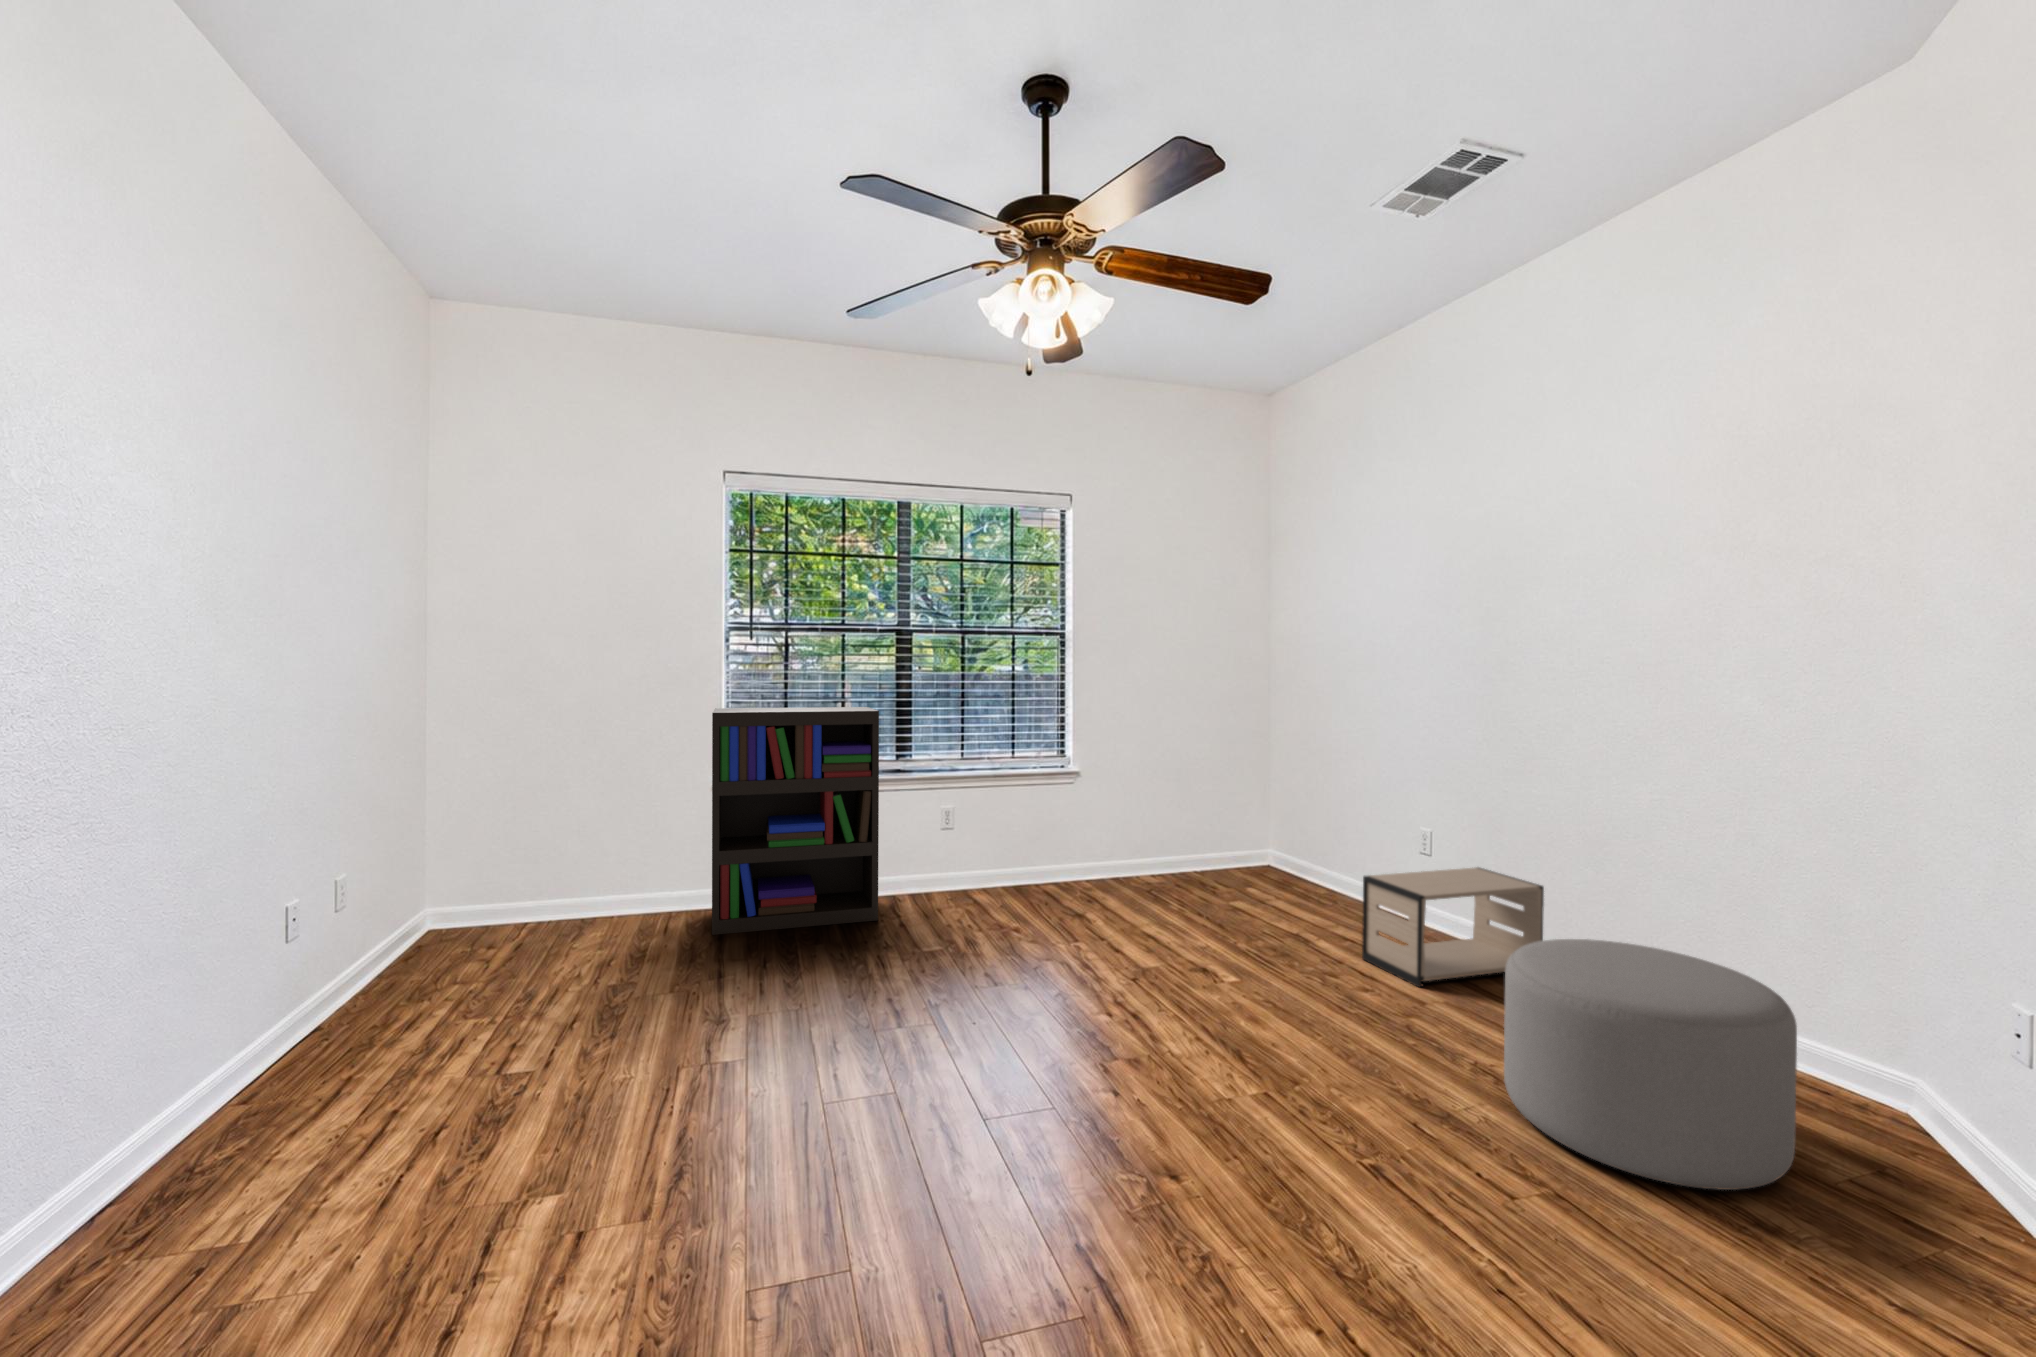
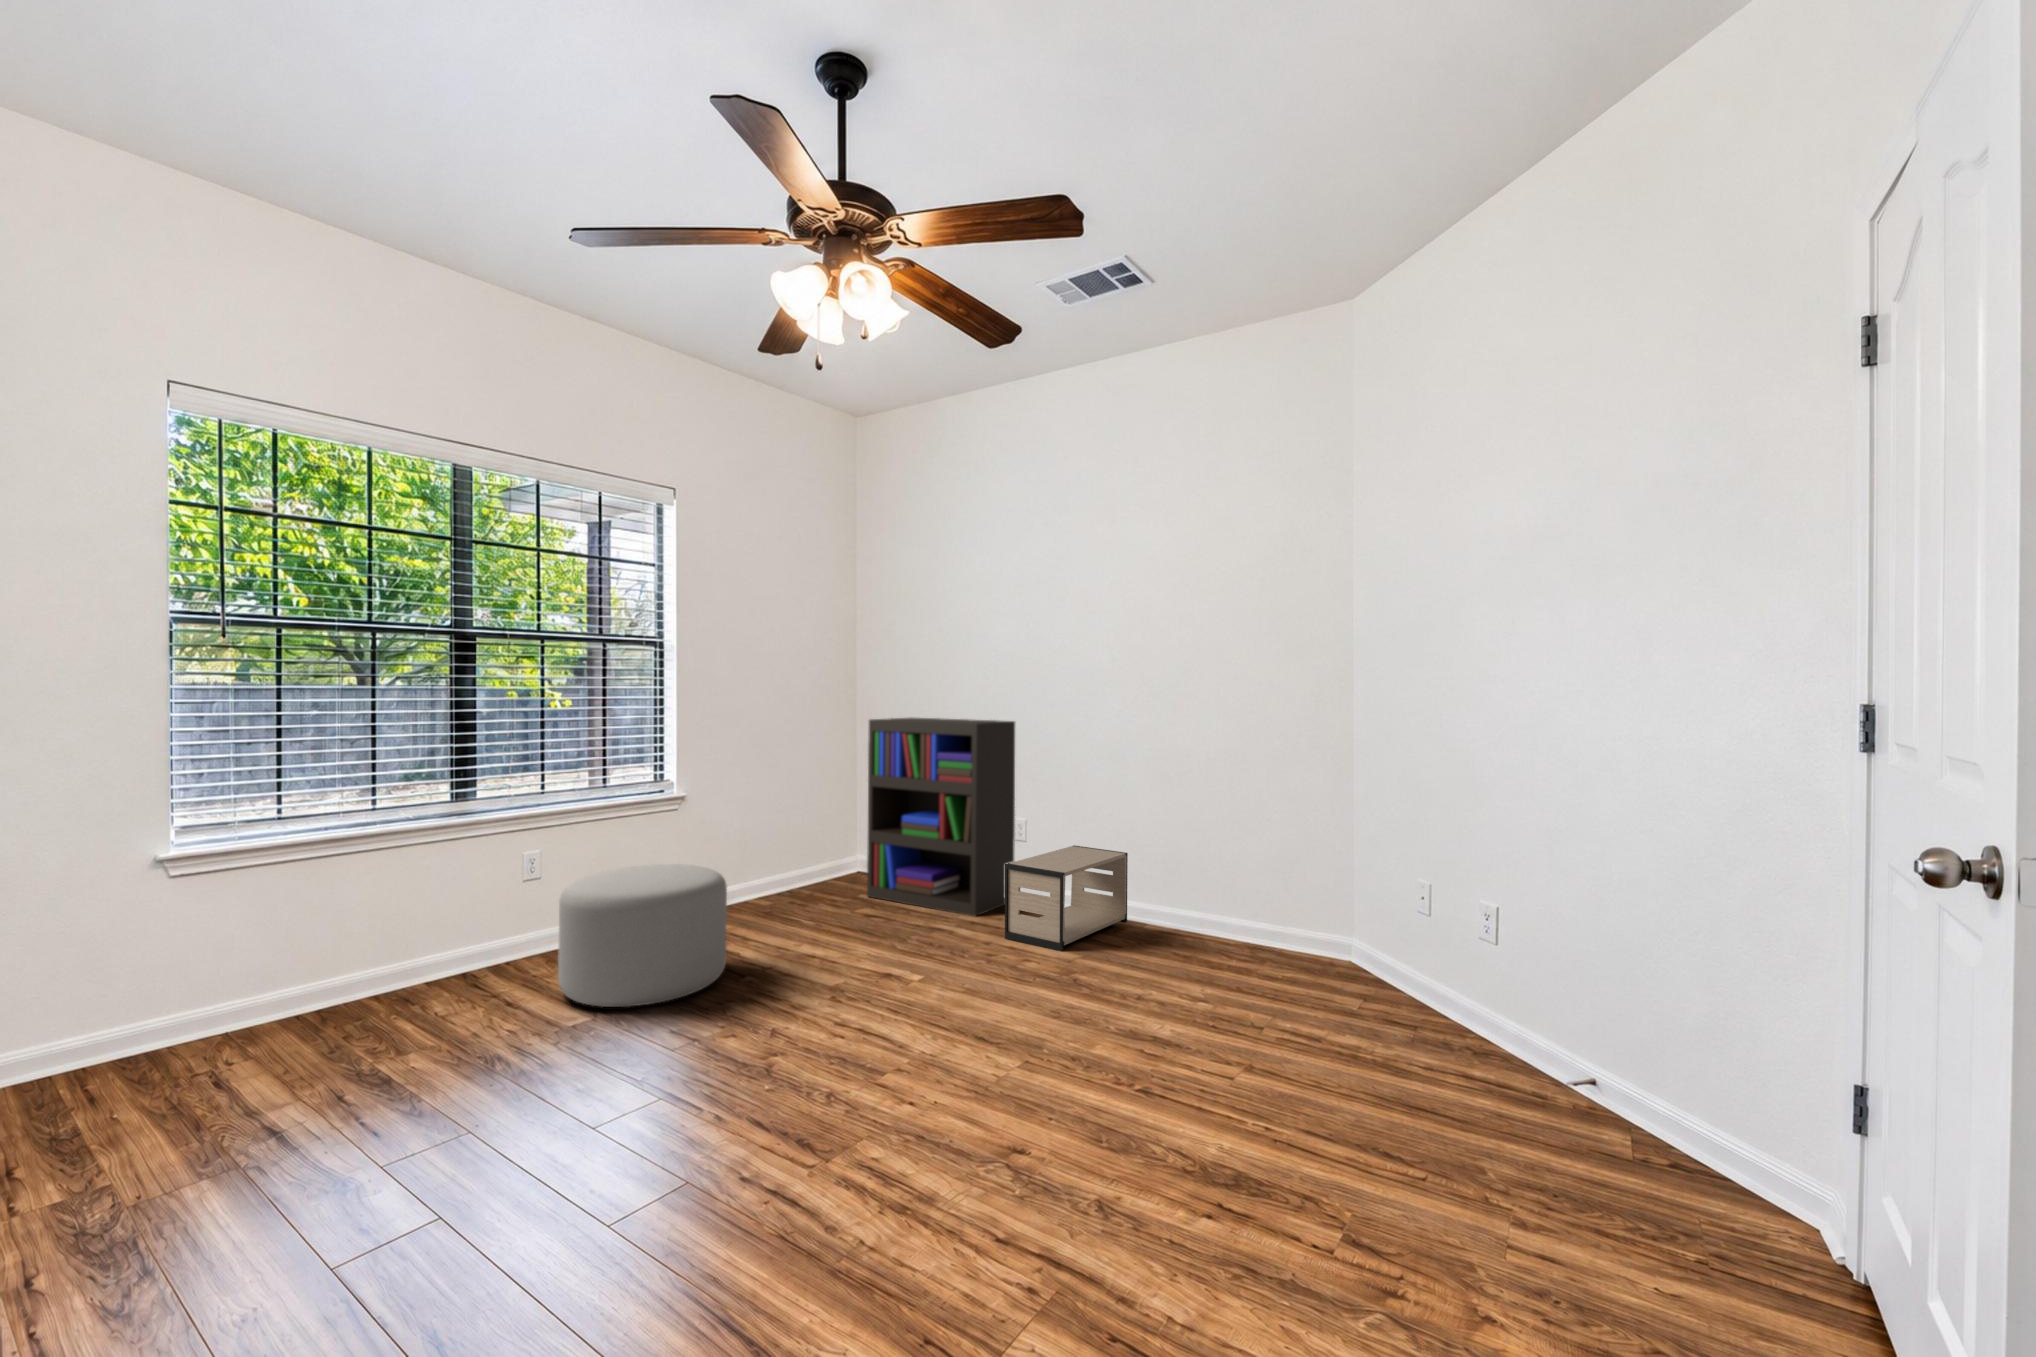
bookshelf: present [712,707,879,935] -> present [867,718,1015,917]
ottoman: present [1504,939,1797,1190] -> present [558,864,727,1007]

